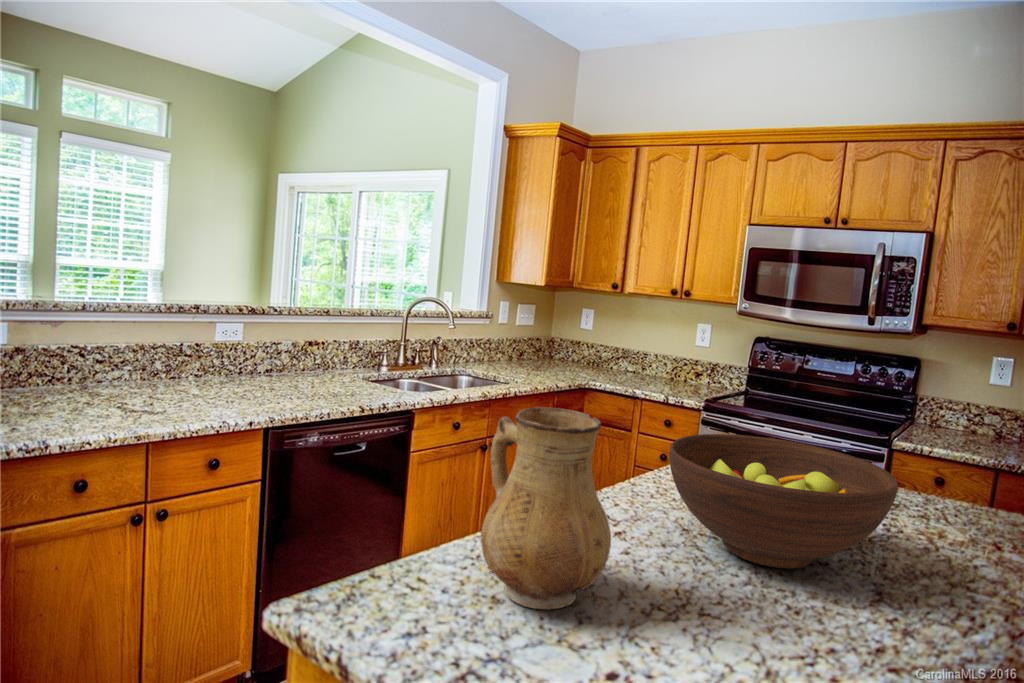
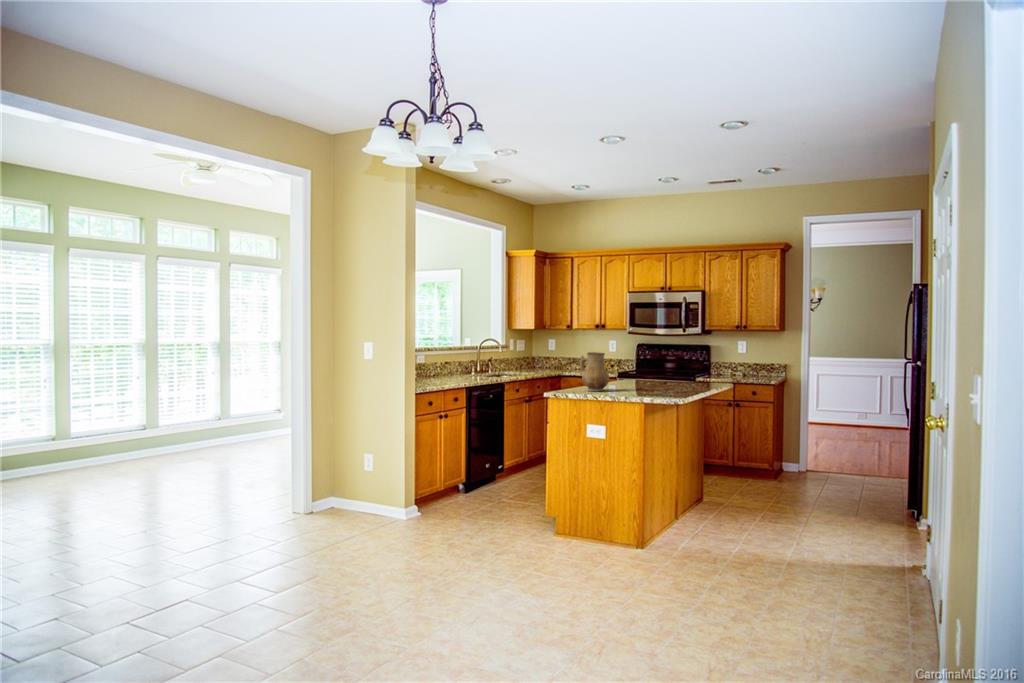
fruit bowl: present [669,434,898,568] -> none [616,361,668,387]

